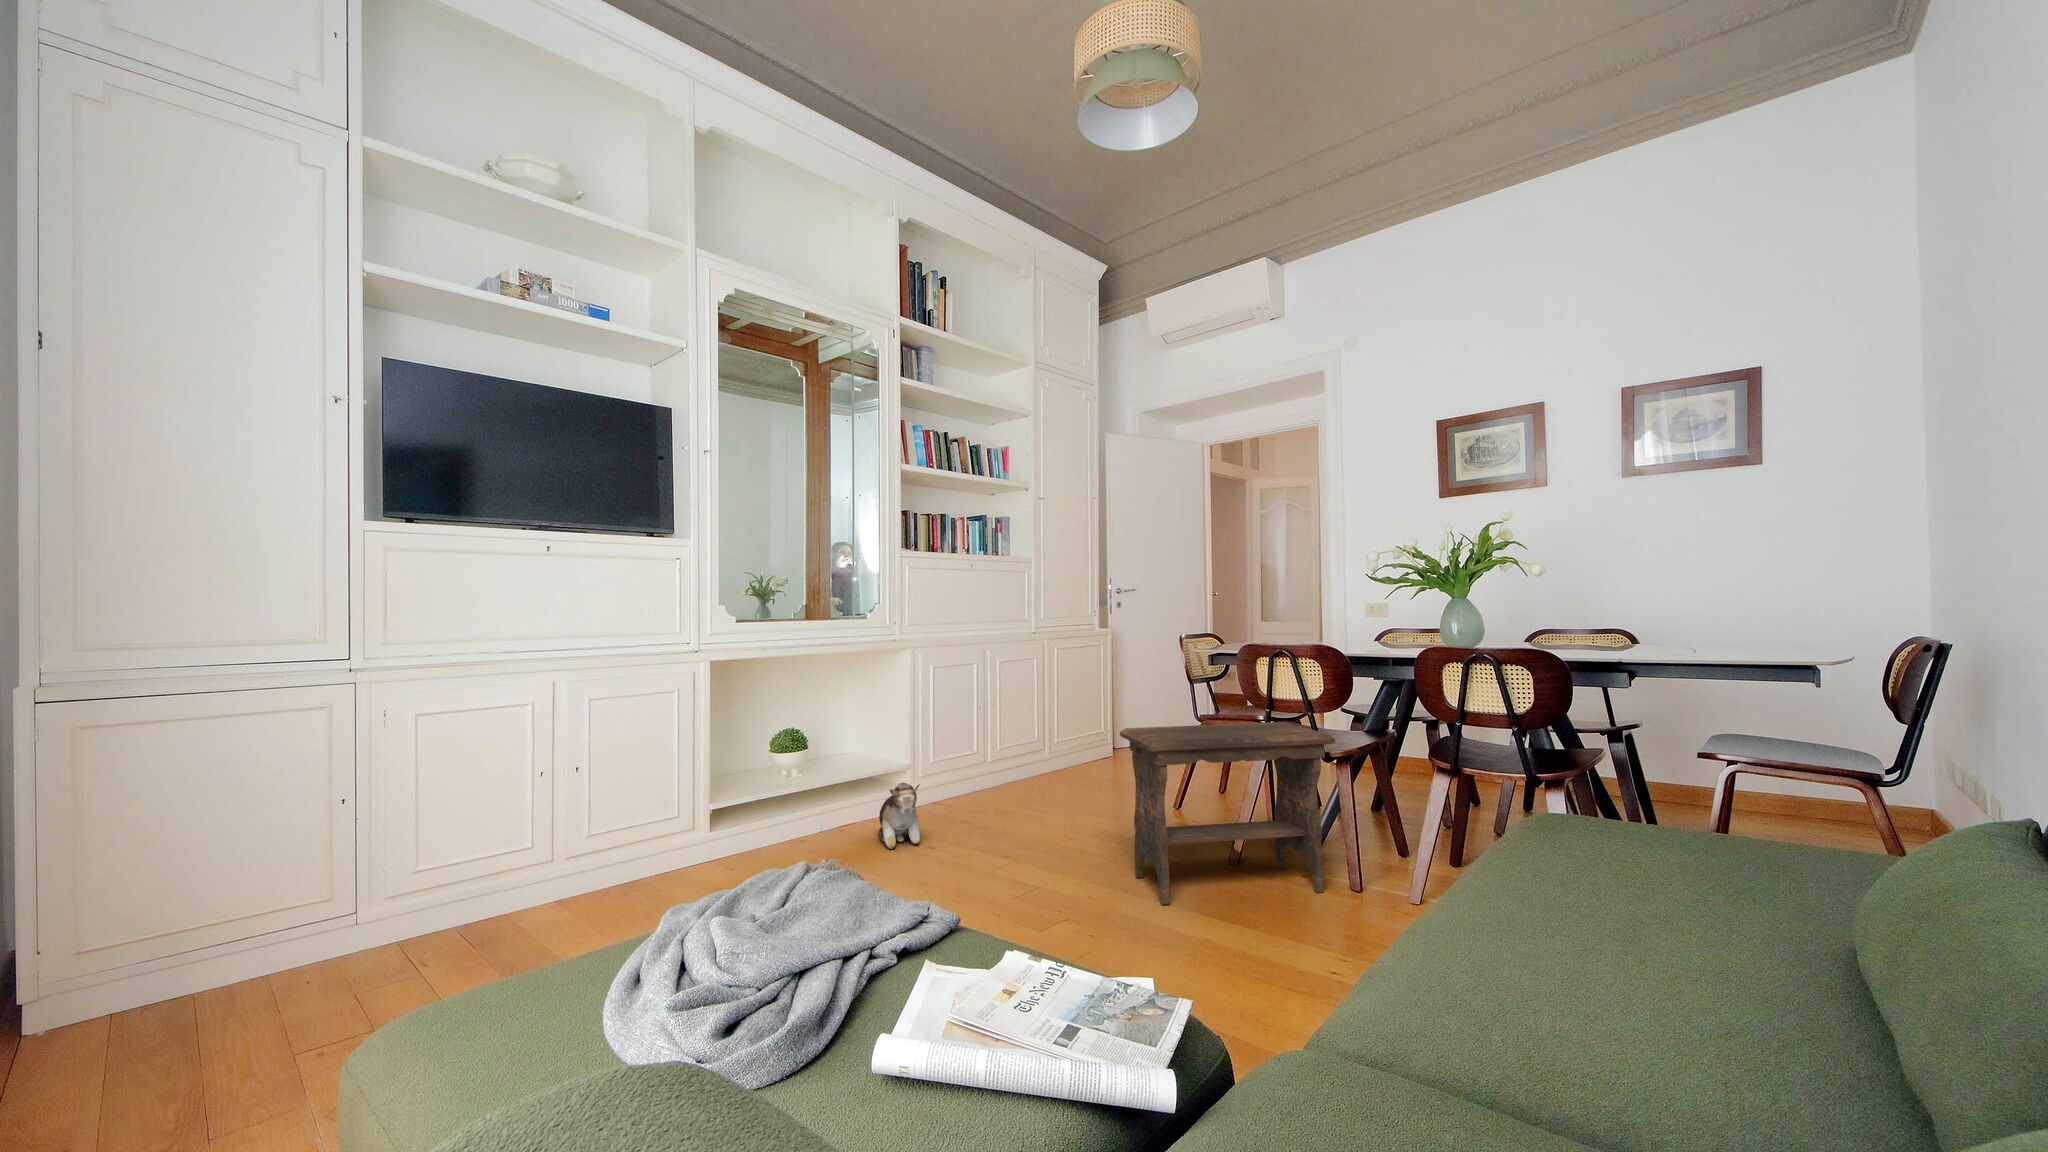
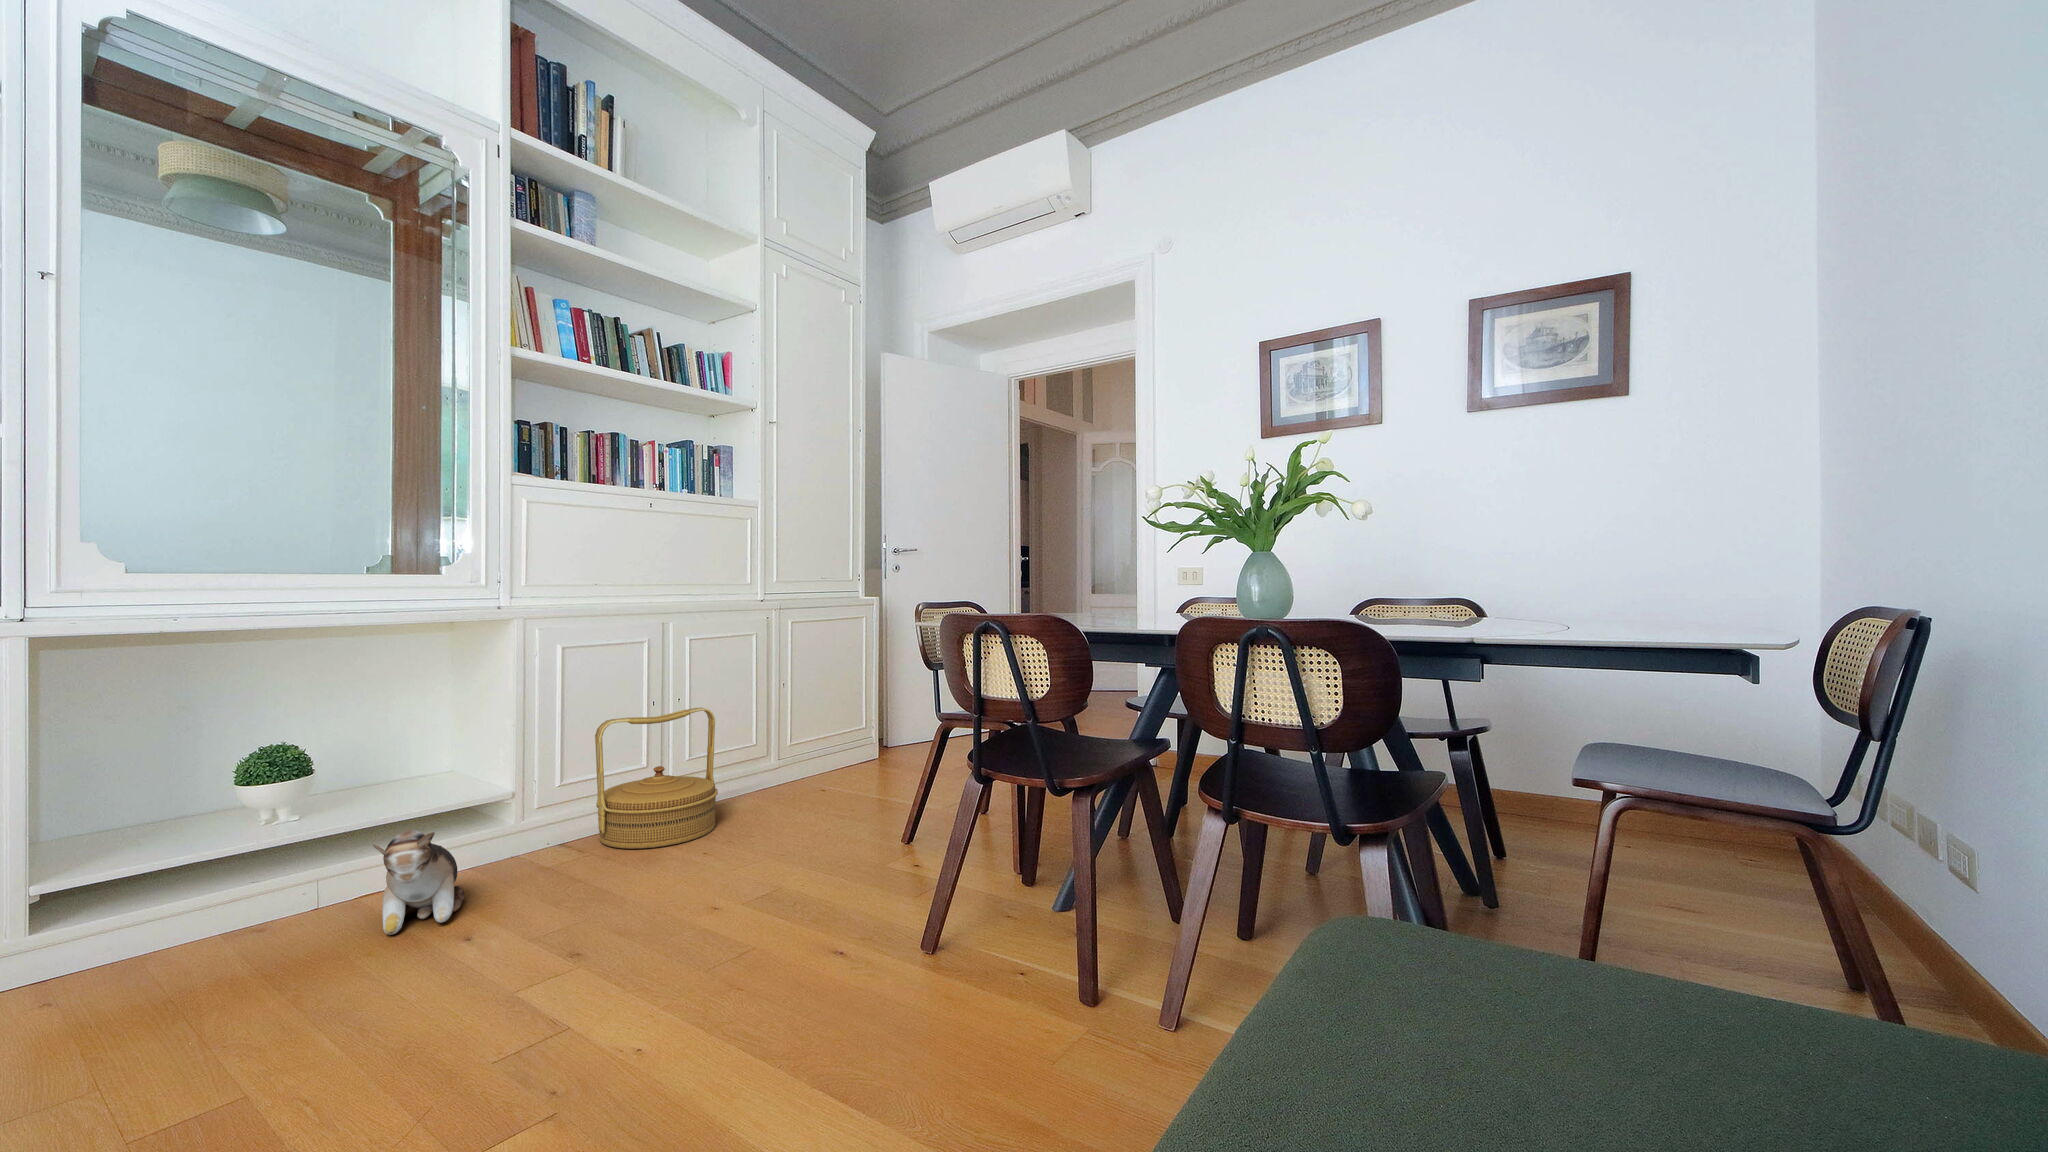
woven basket: none [959,714,1038,811] -> present [595,708,718,849]
footstool: present [1120,722,1335,905] -> none [715,730,1047,1058]

